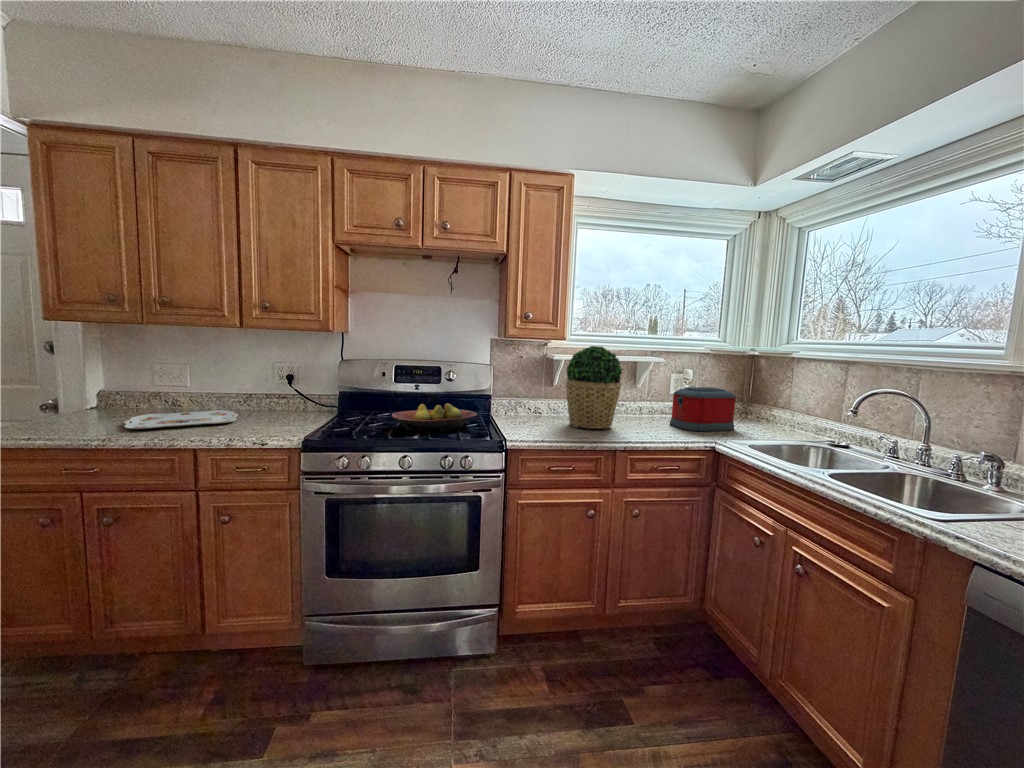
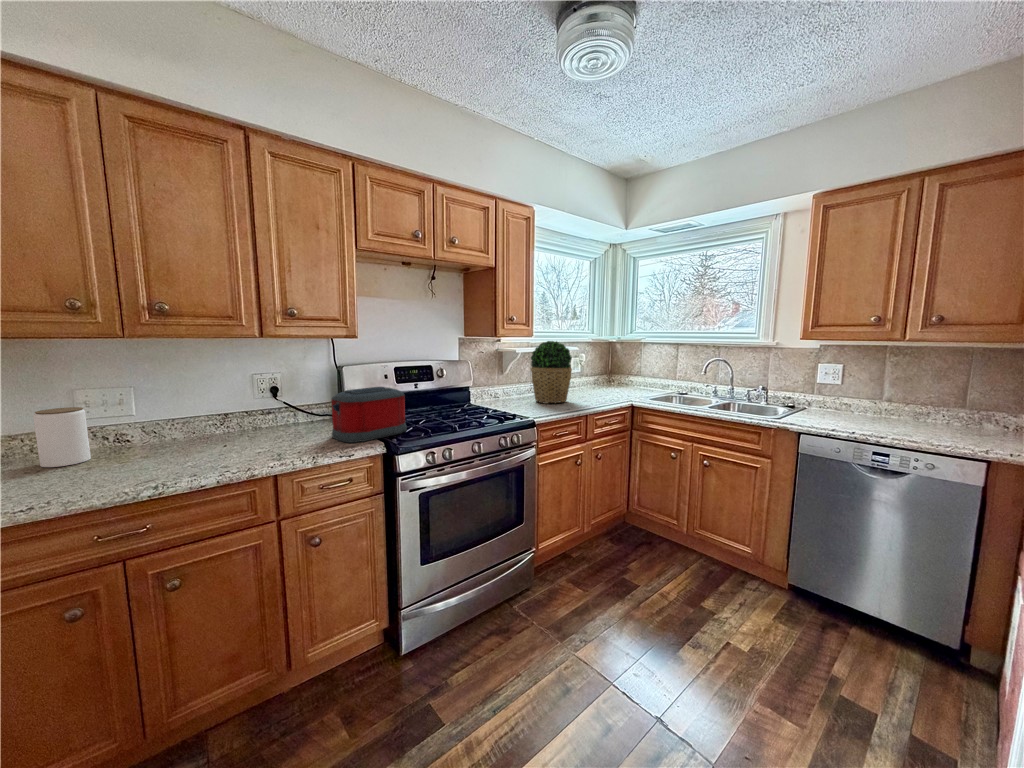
jar: none [106,374,143,416] -> present [33,407,91,467]
toaster: present [670,387,736,431] -> present [331,387,407,443]
fruit bowl: present [392,403,477,430] -> none [424,396,486,423]
serving tray: present [124,410,238,429] -> none [112,436,262,470]

